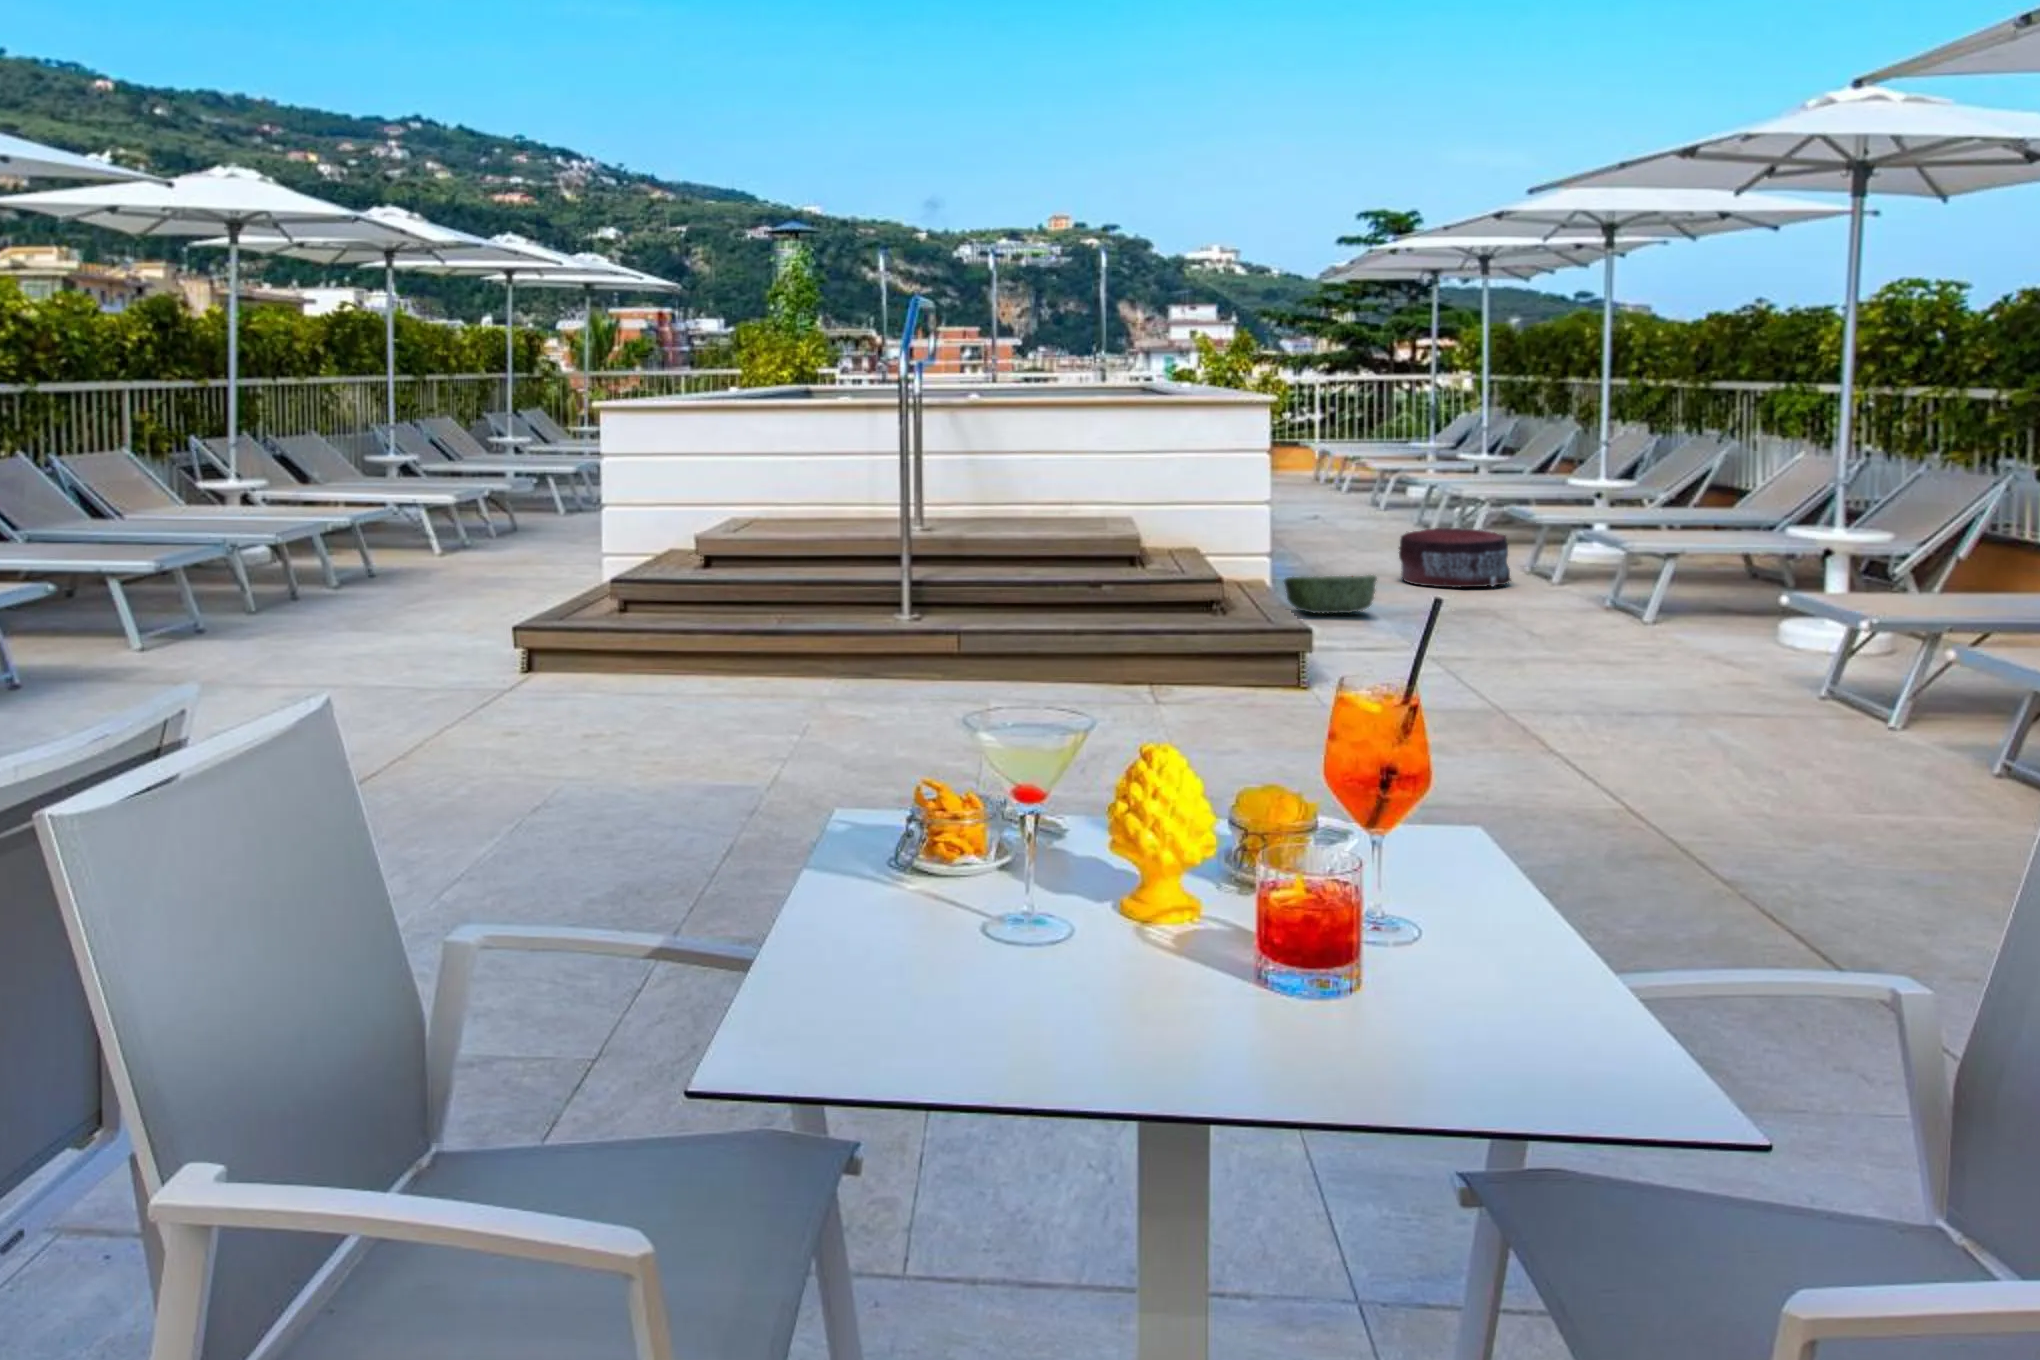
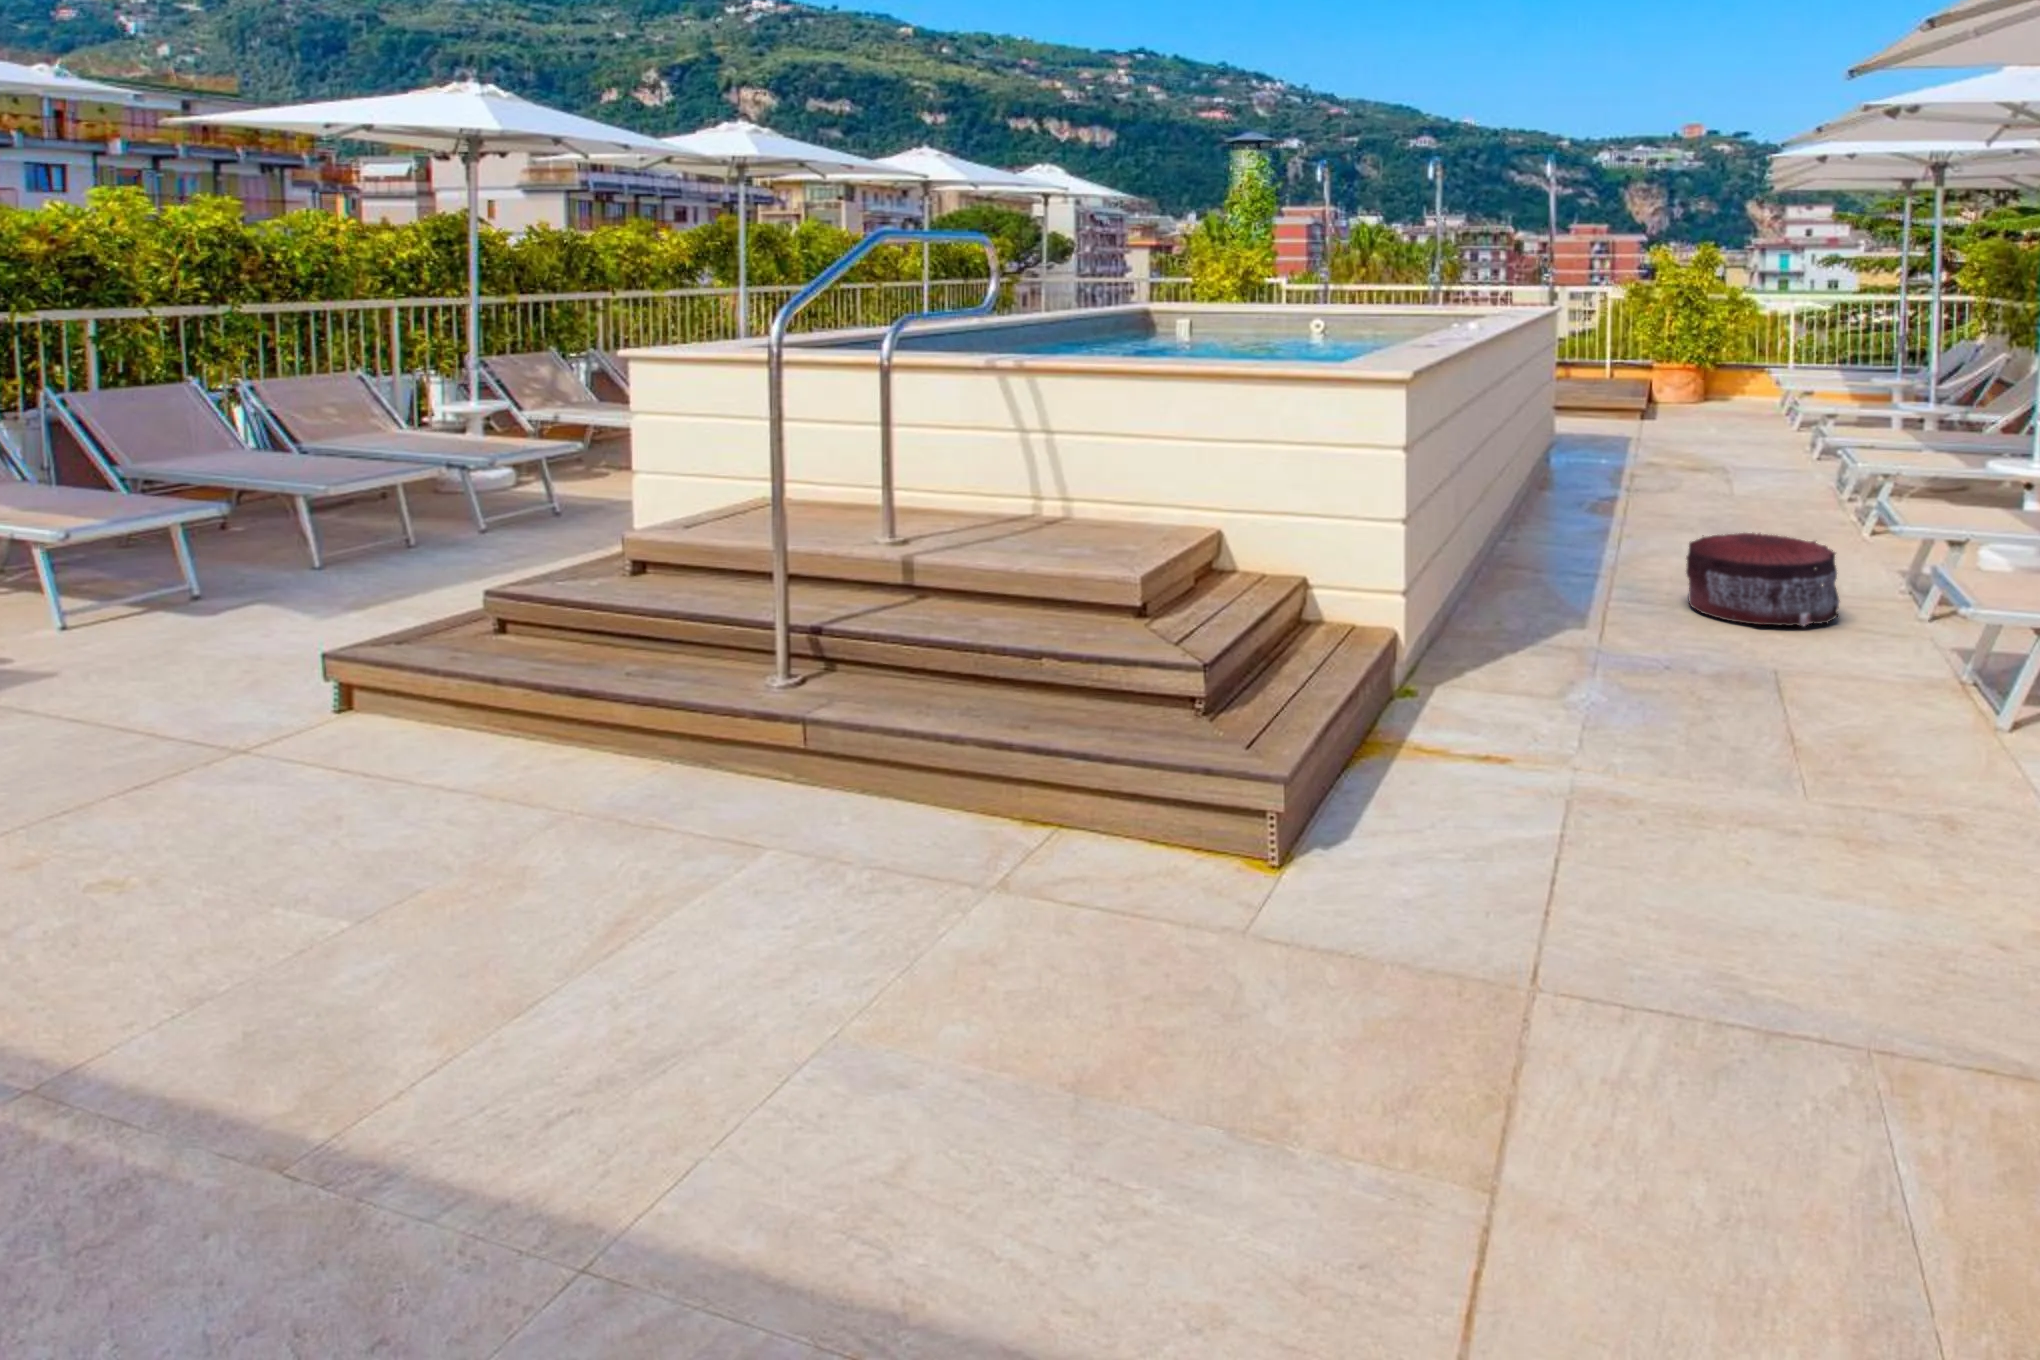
woven basket: present [1284,575,1377,614] -> none [1436,614,1564,677]

